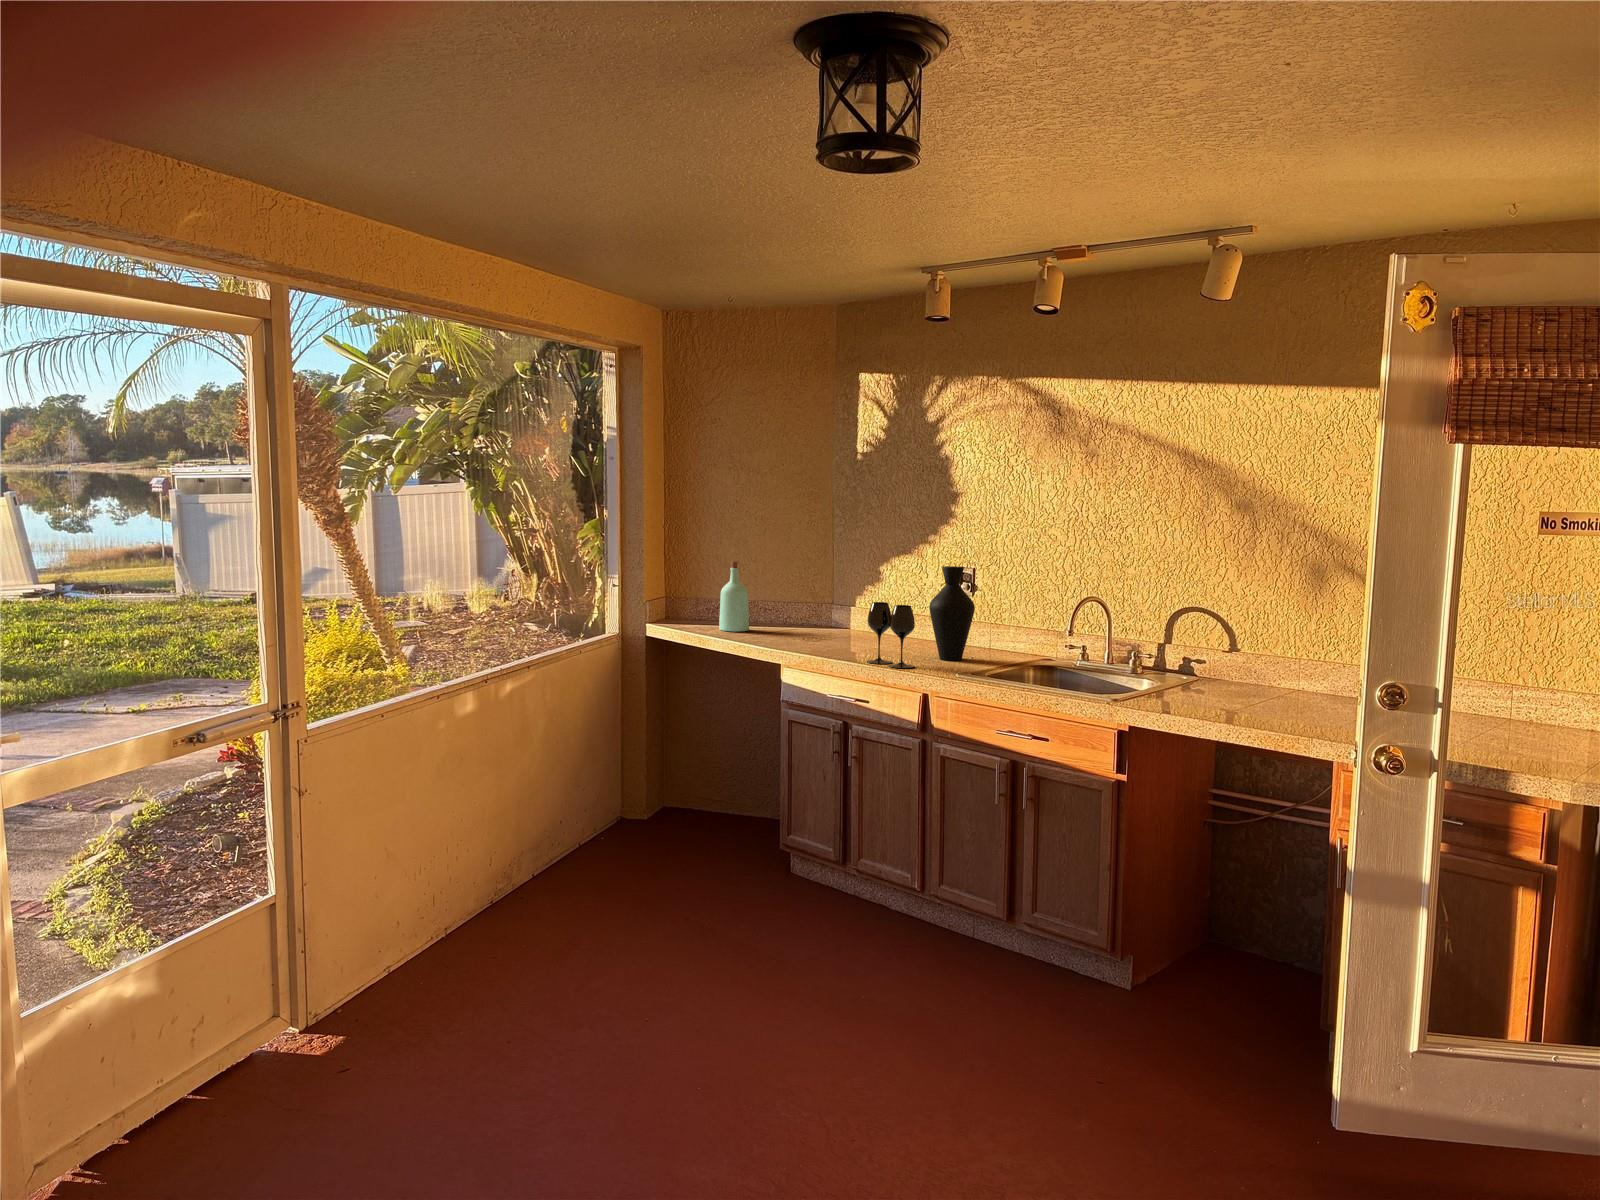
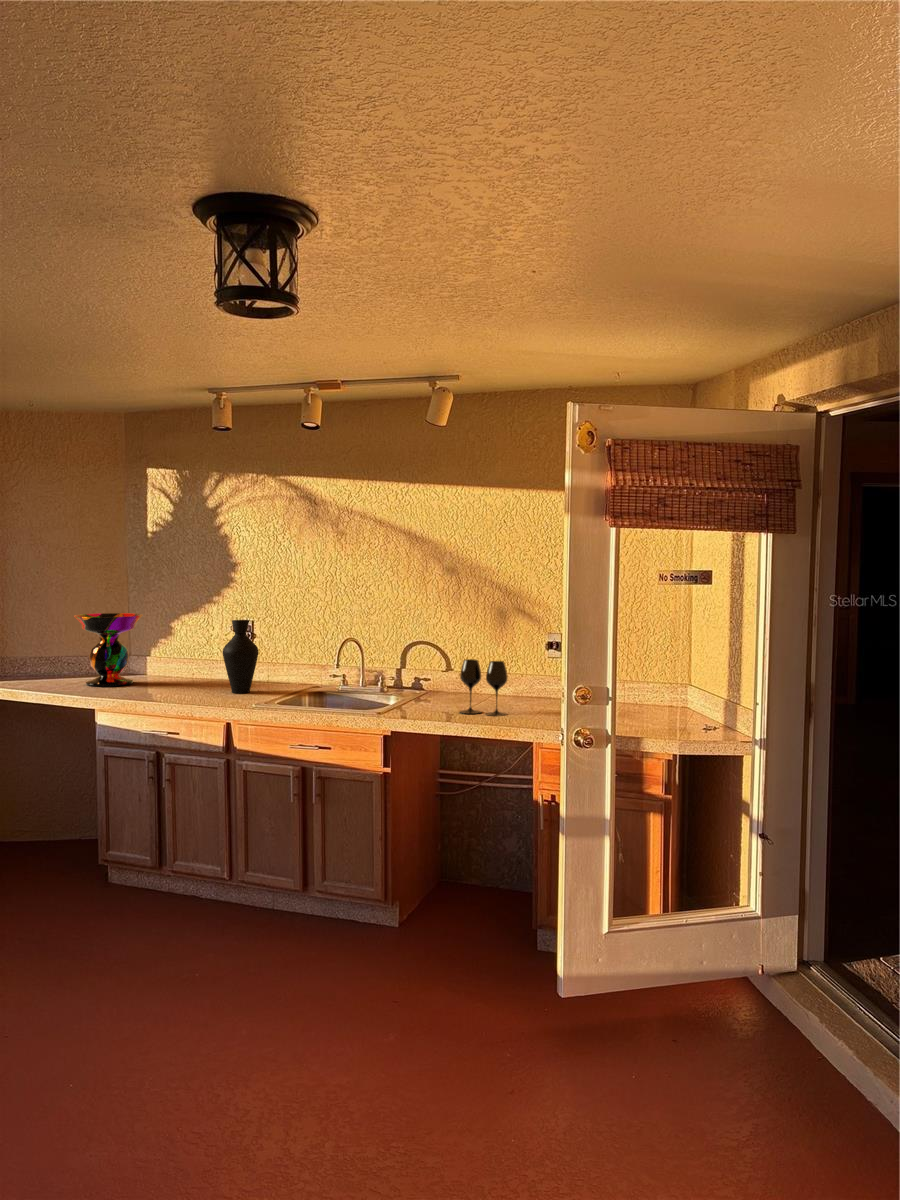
decorative bowl: none [764,552,843,642] -> present [74,613,143,687]
bottle: present [719,561,749,632] -> none [31,623,59,682]
wine glass: present [866,602,915,668] -> present [460,659,508,716]

